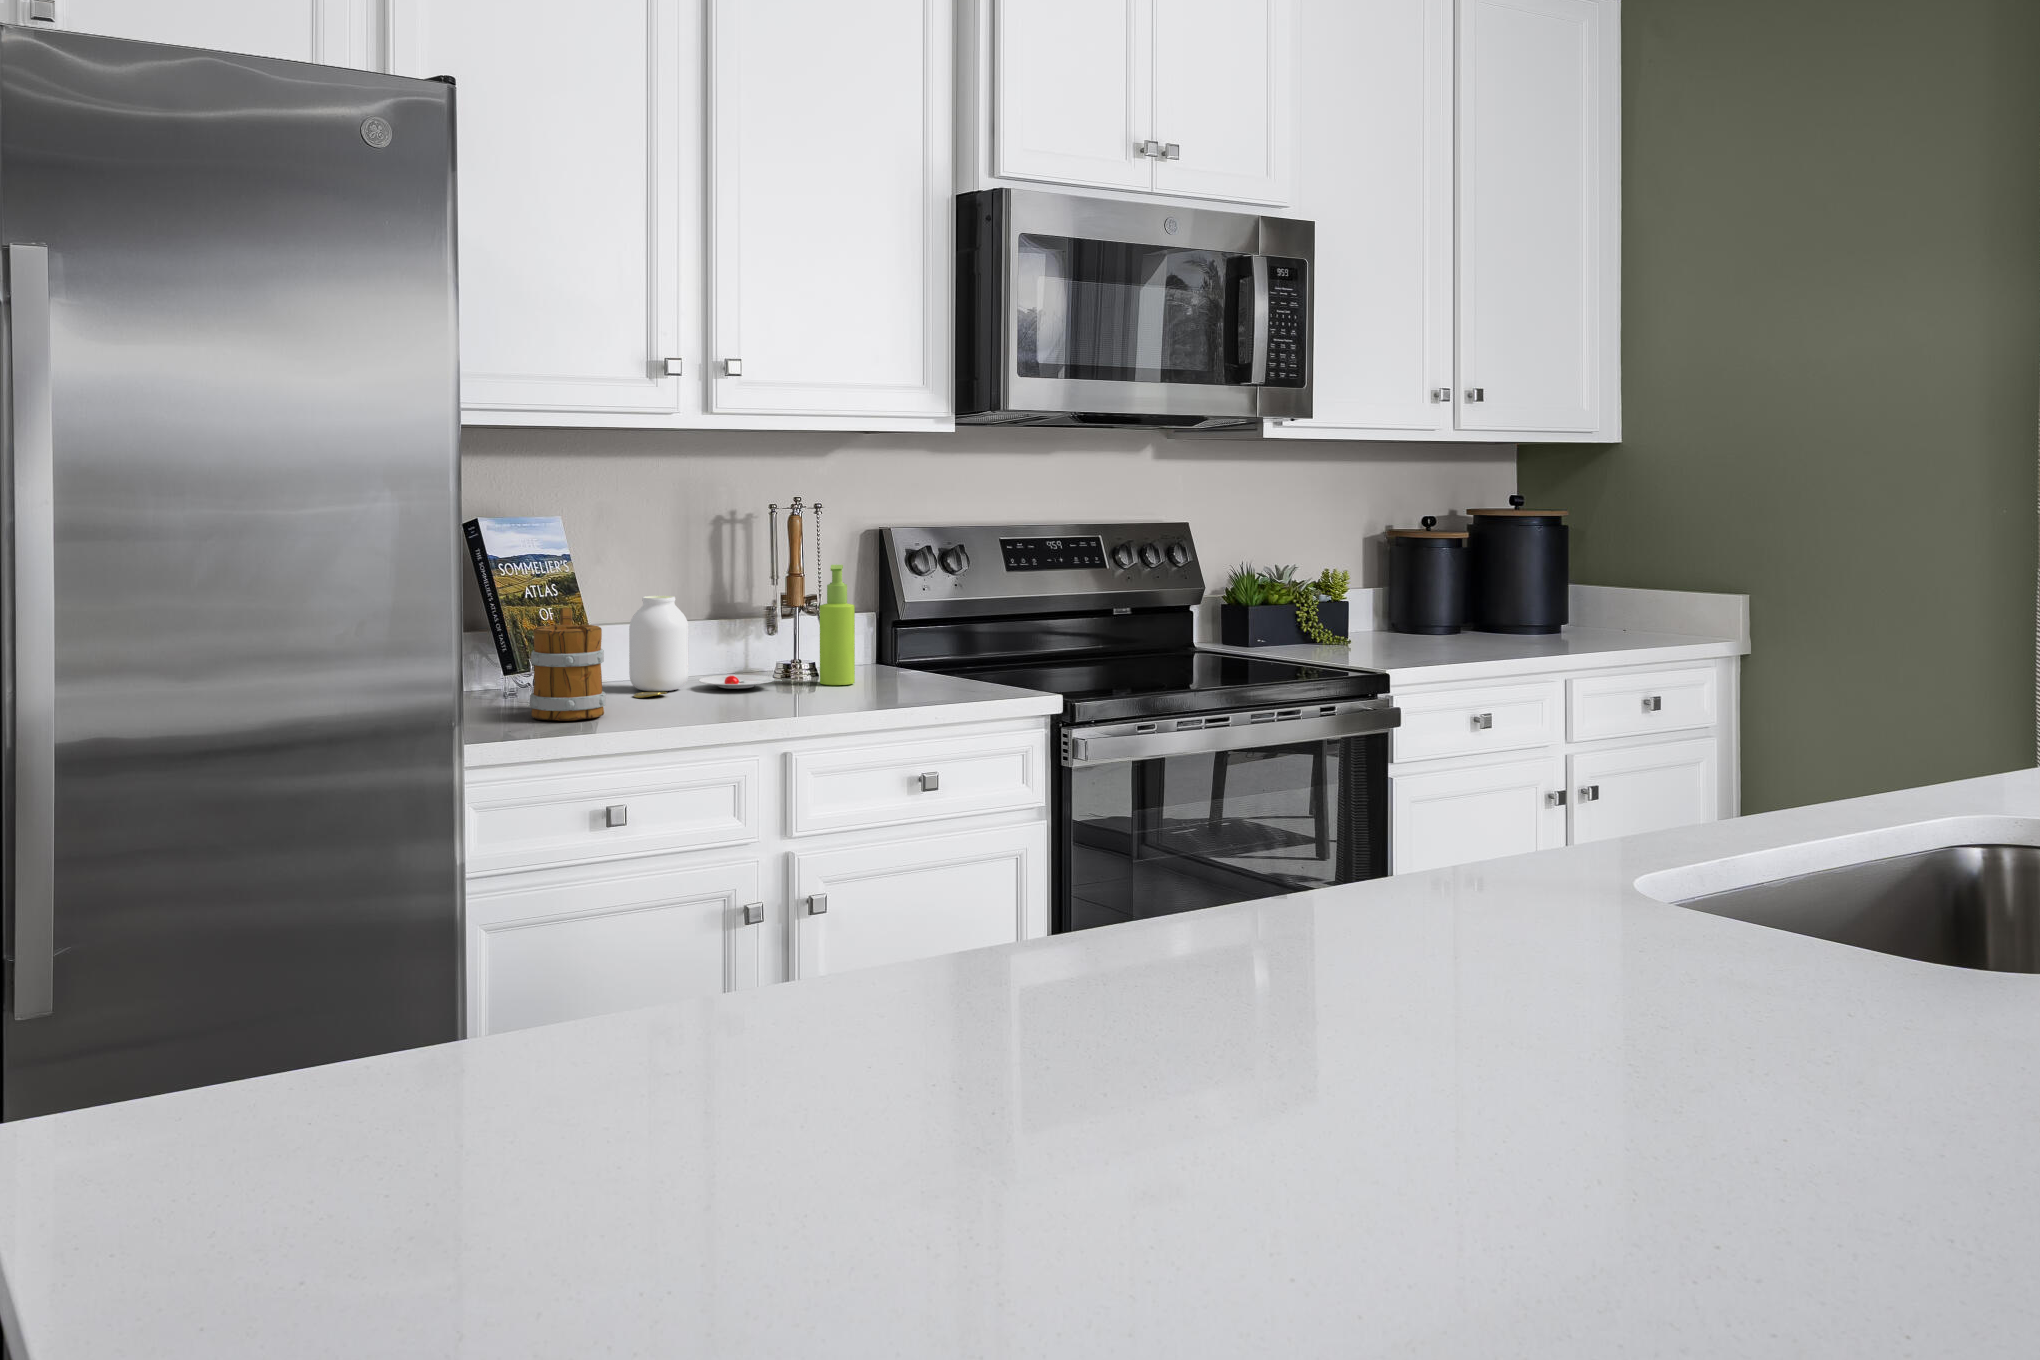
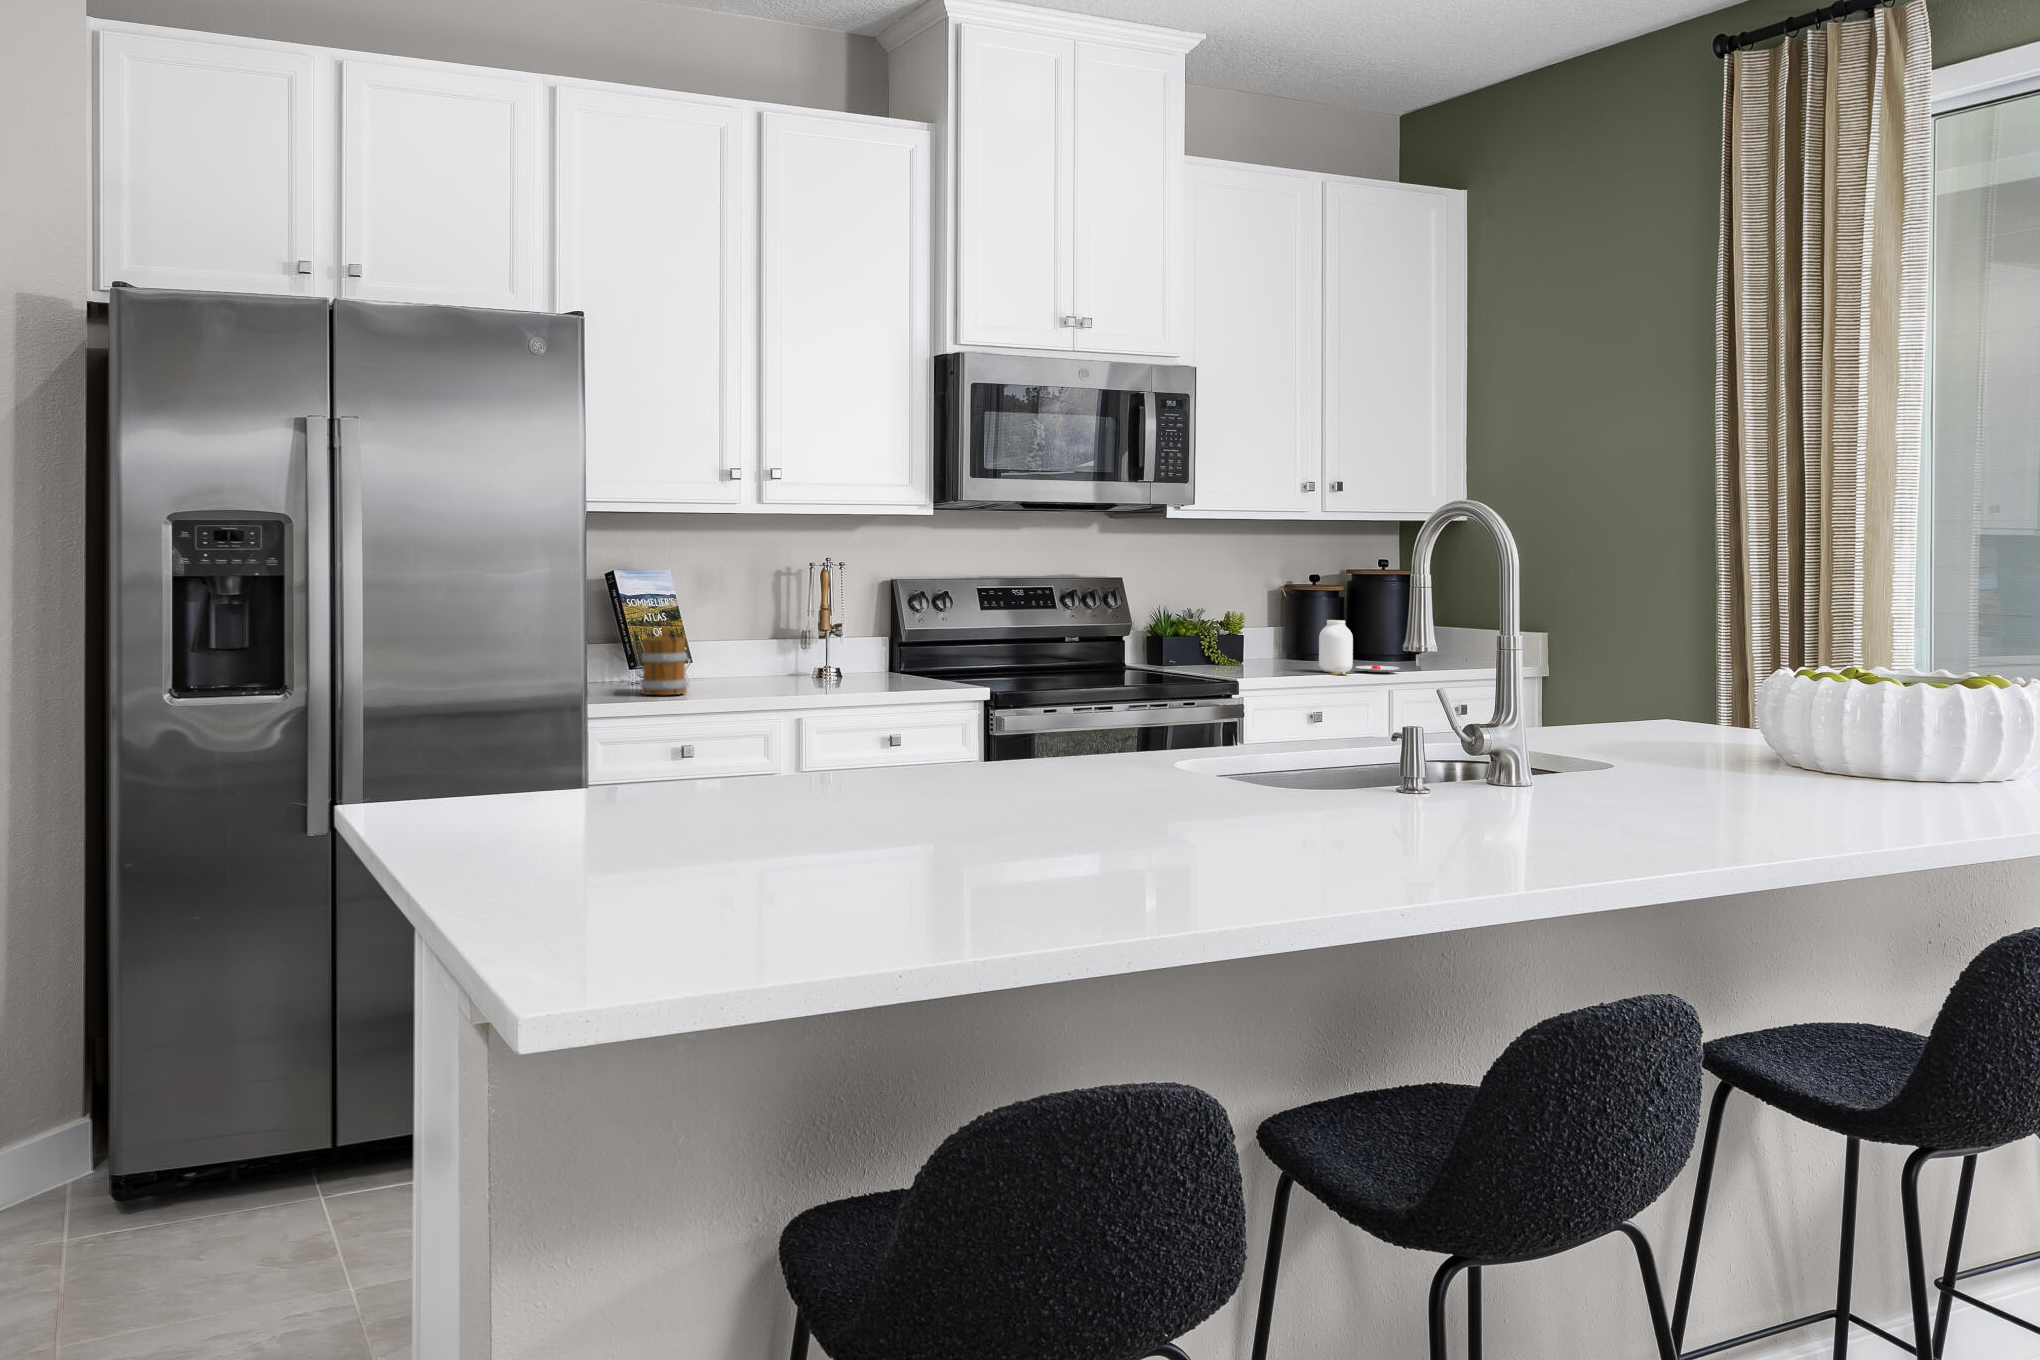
soap dispenser: present [820,565,855,685] -> none [836,604,859,683]
jar: present [629,596,781,698] -> present [1319,620,1399,675]

